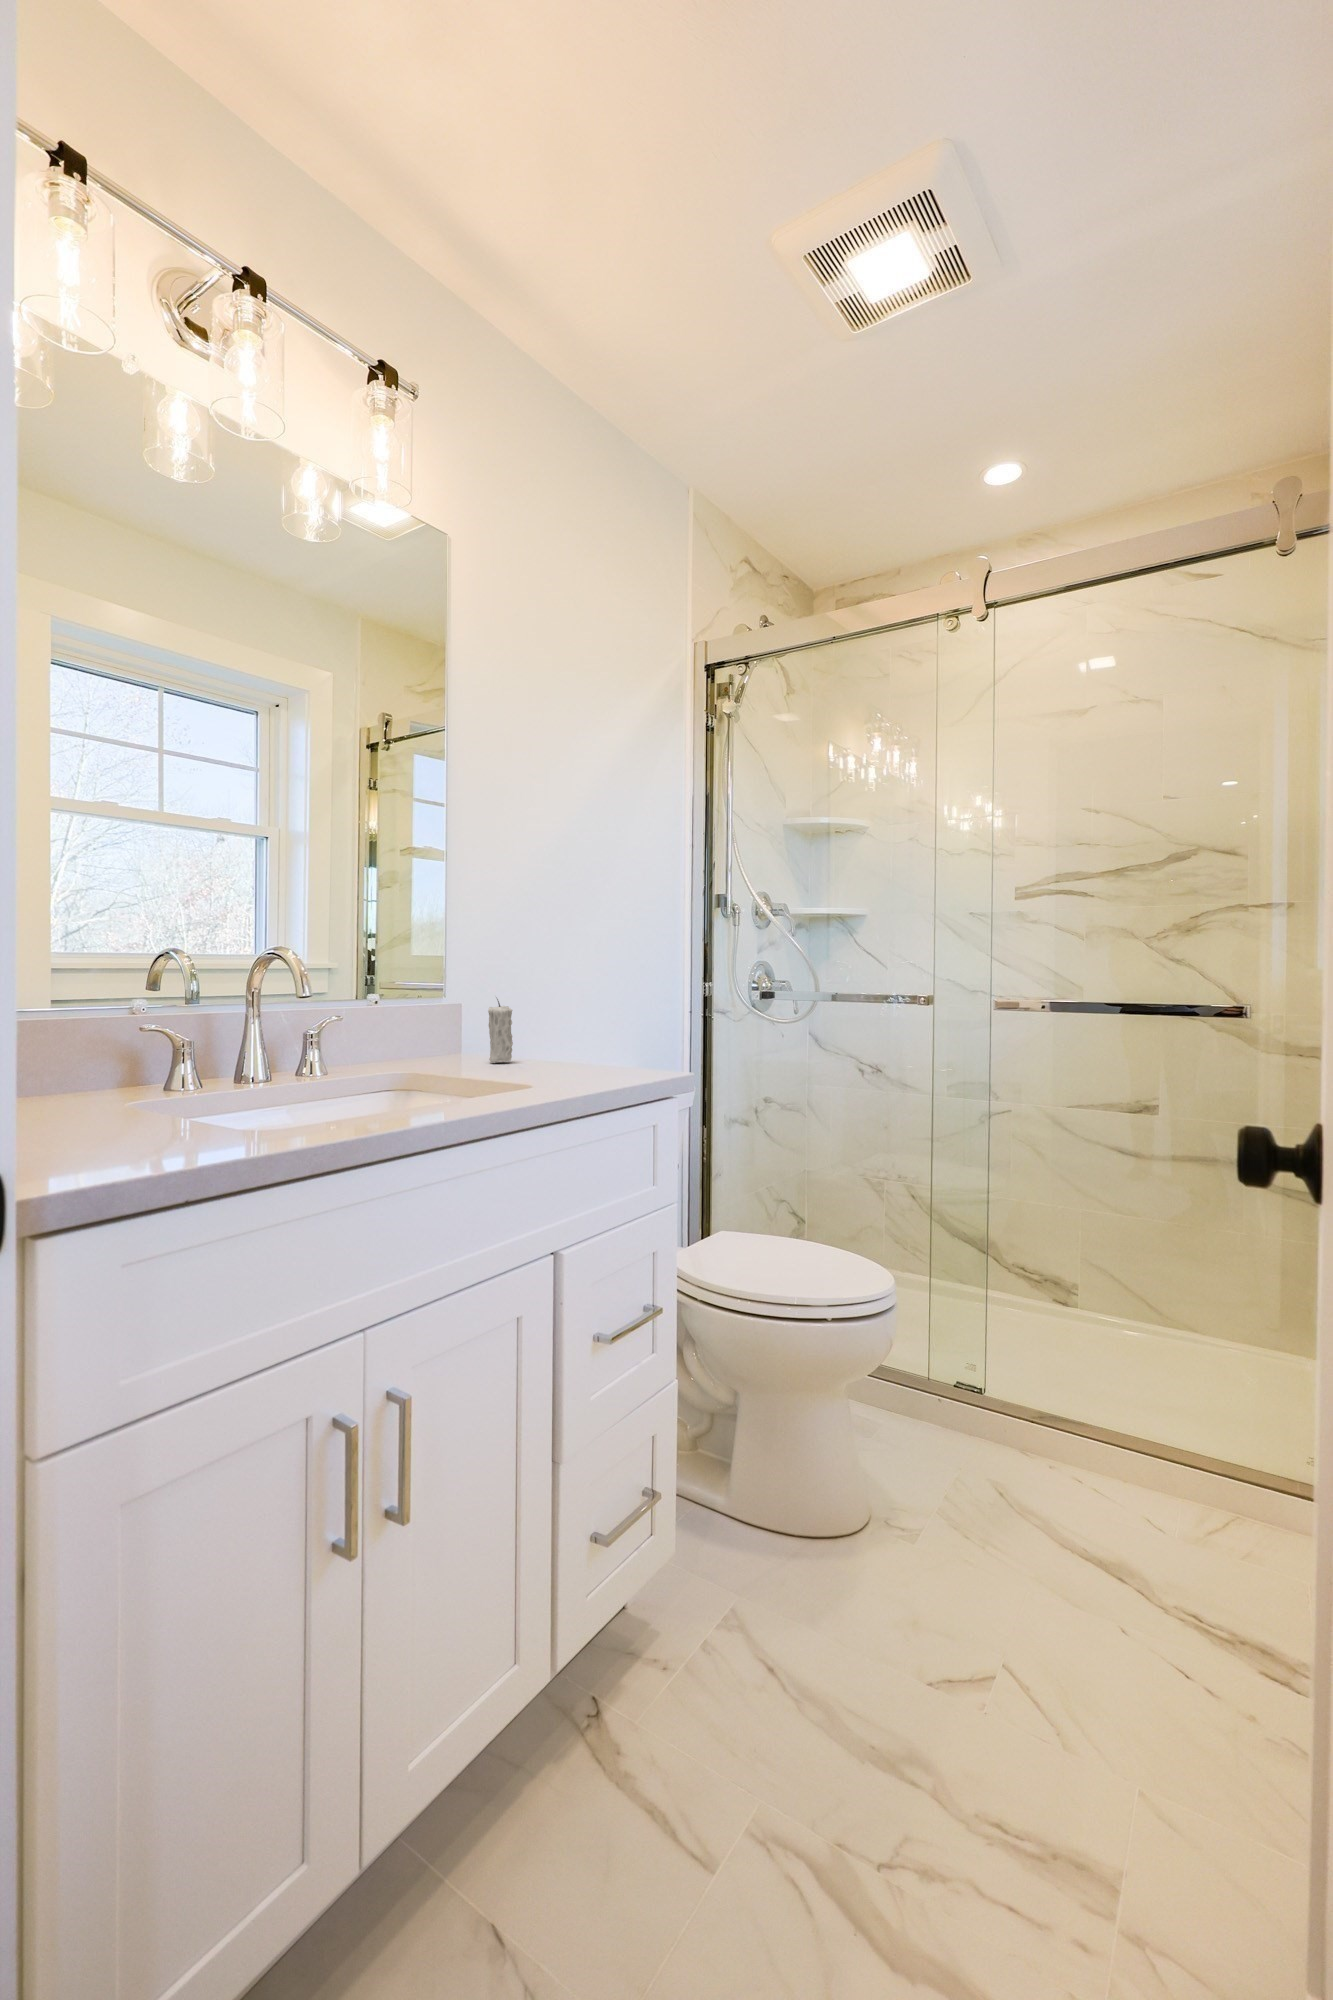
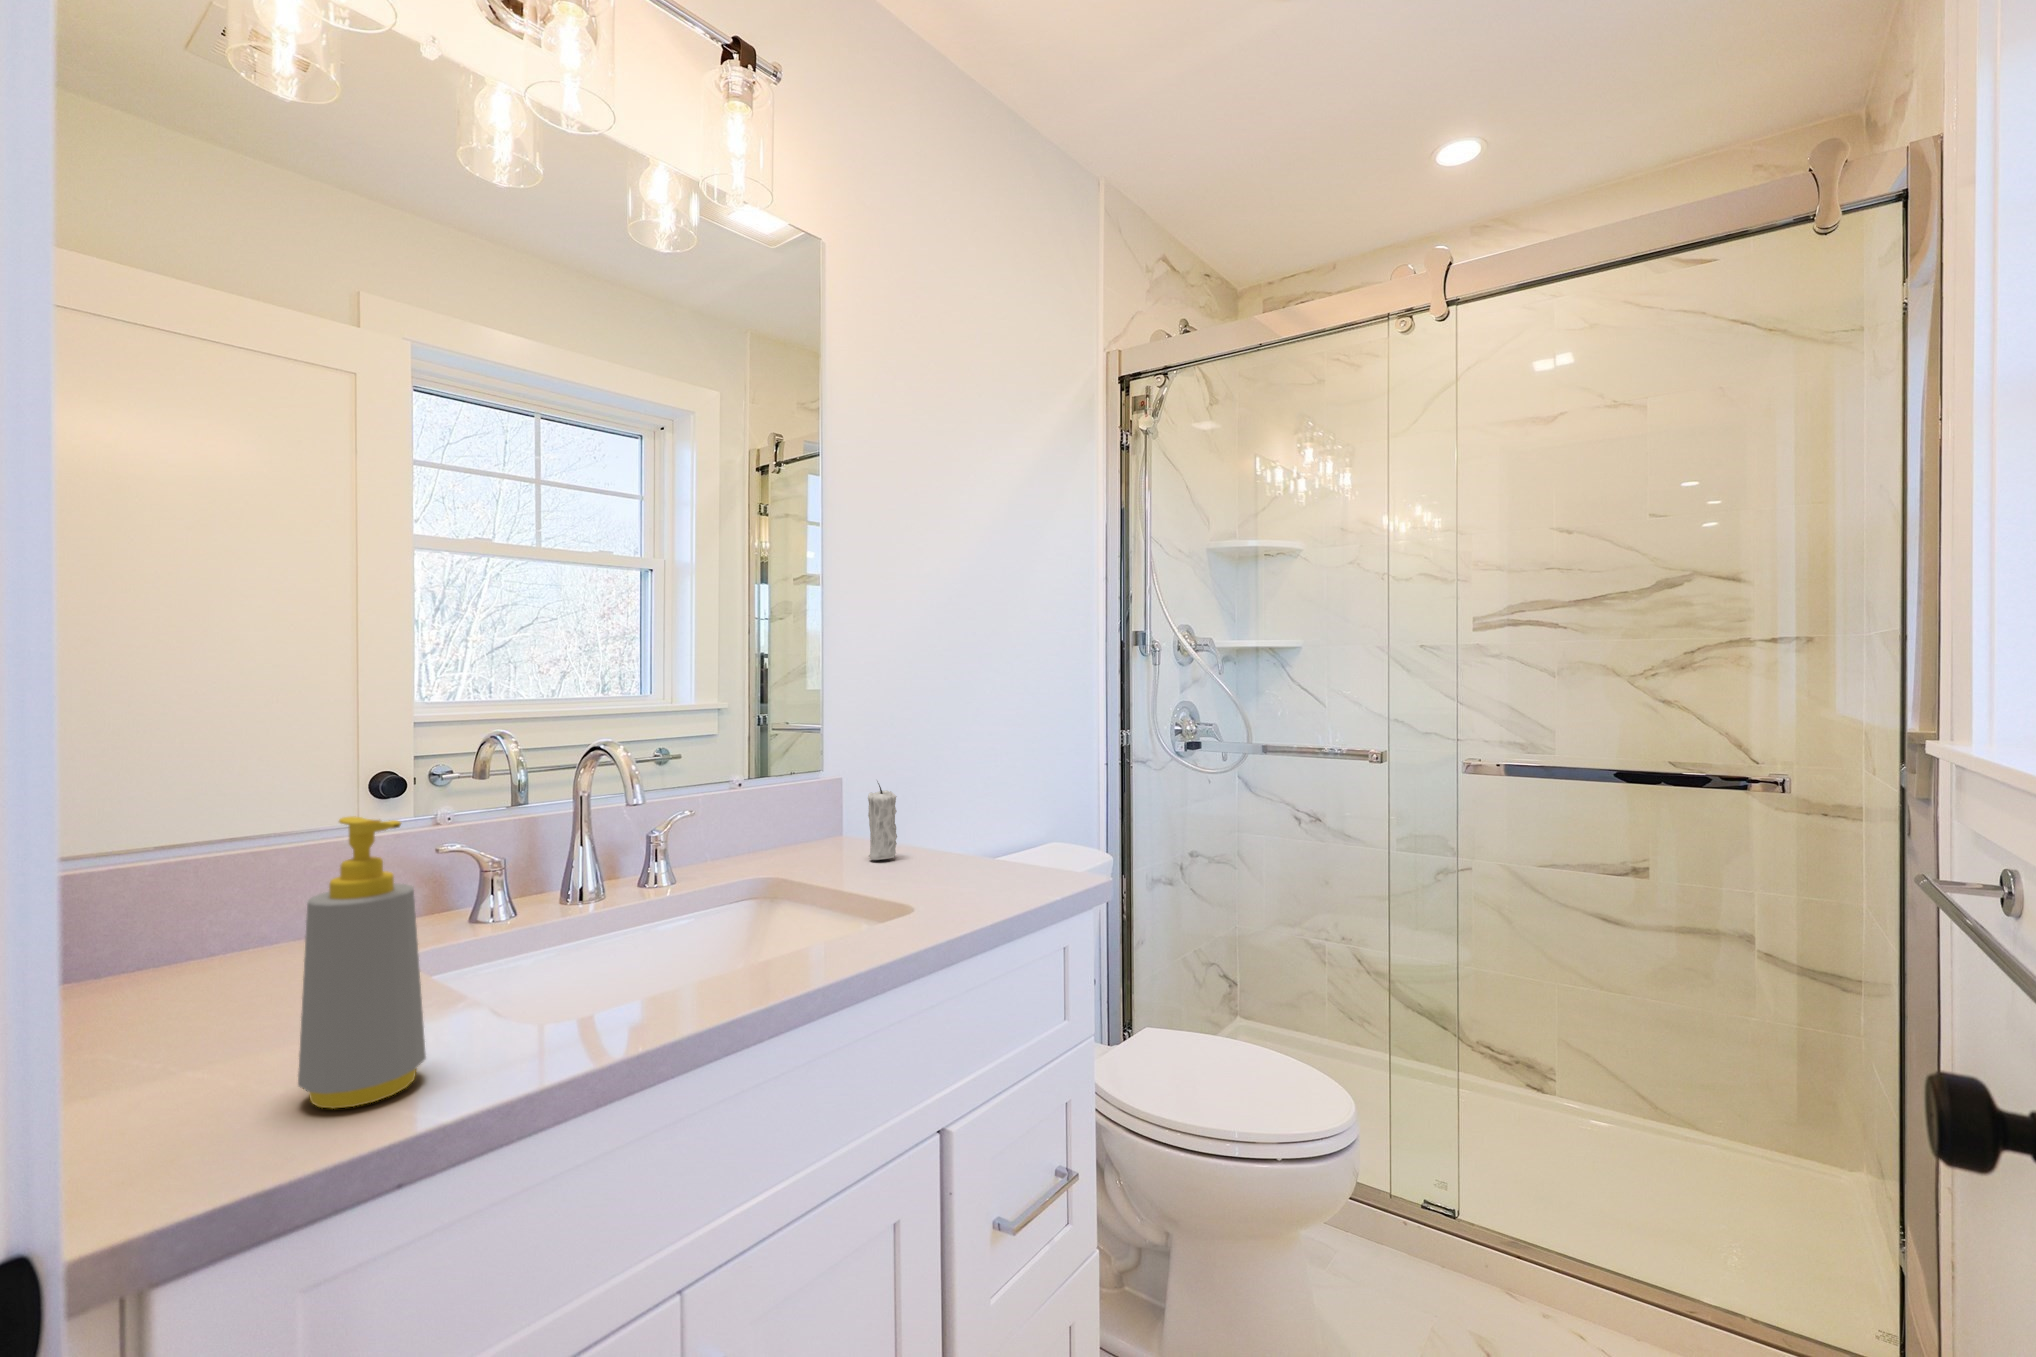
soap bottle: none [119,950,202,1144] -> present [298,817,426,1108]

